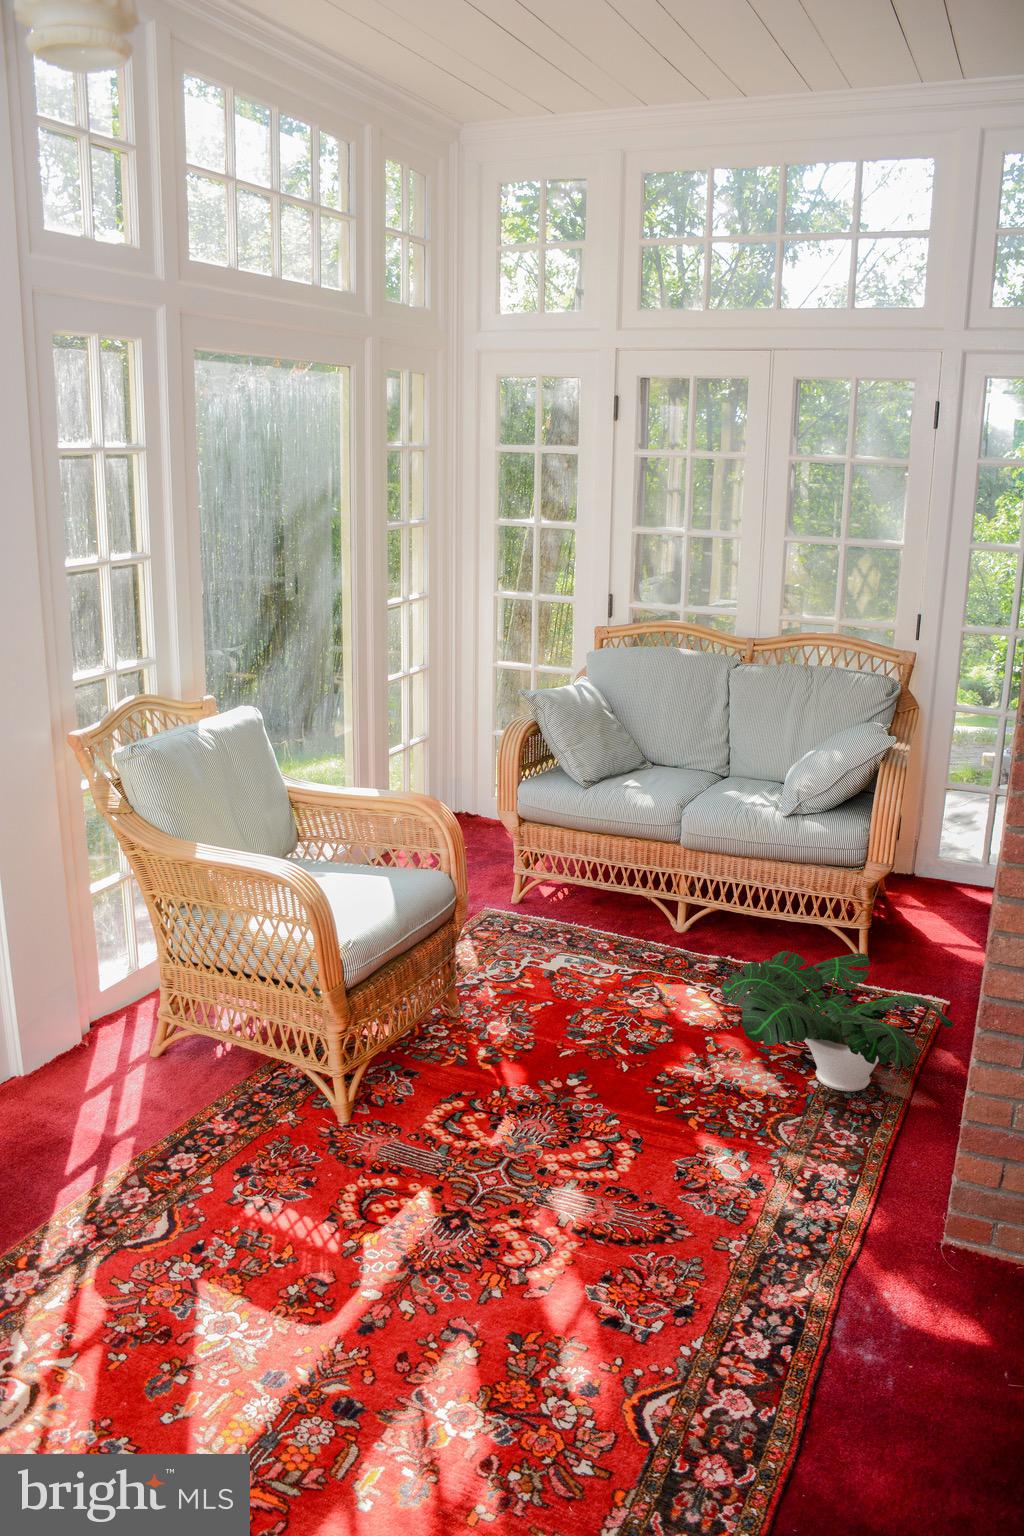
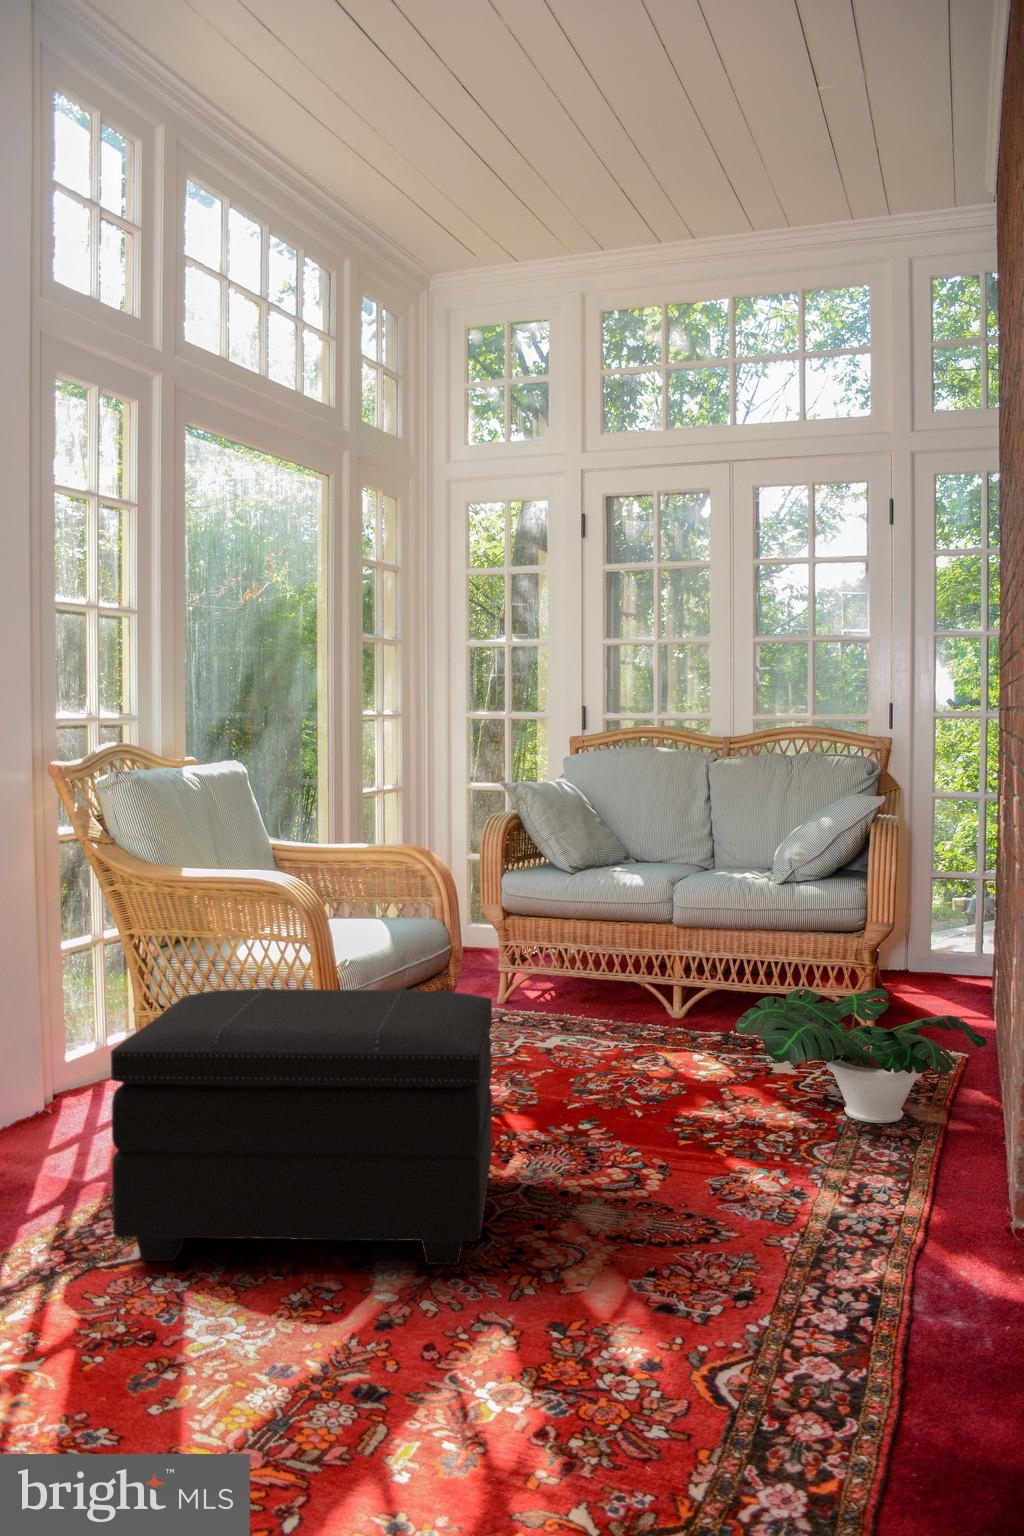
footstool: none [129,982,482,1259] -> present [111,988,492,1265]

